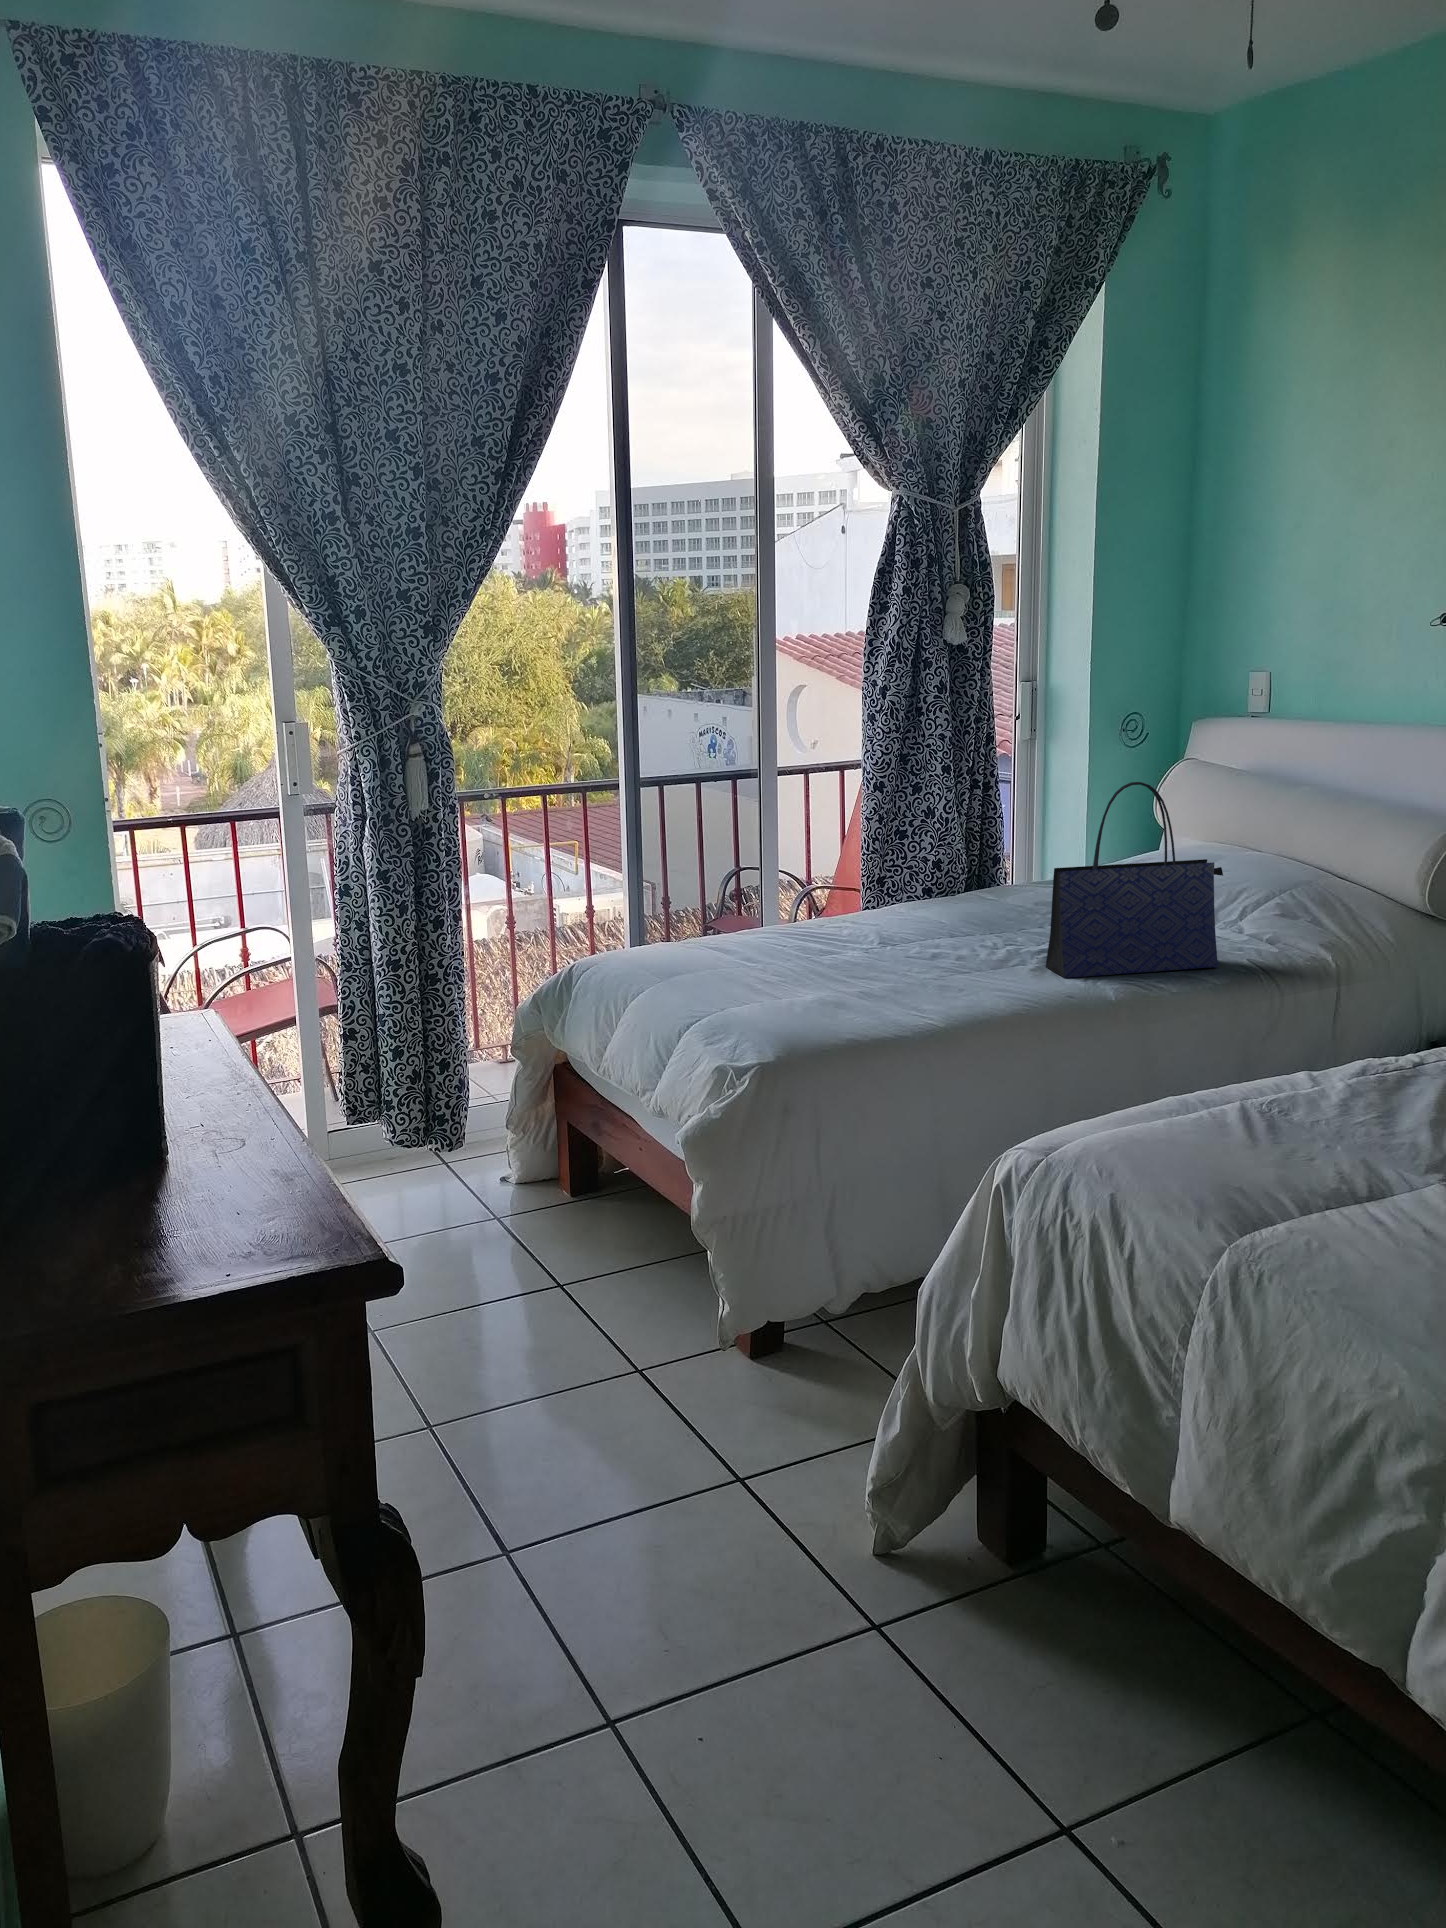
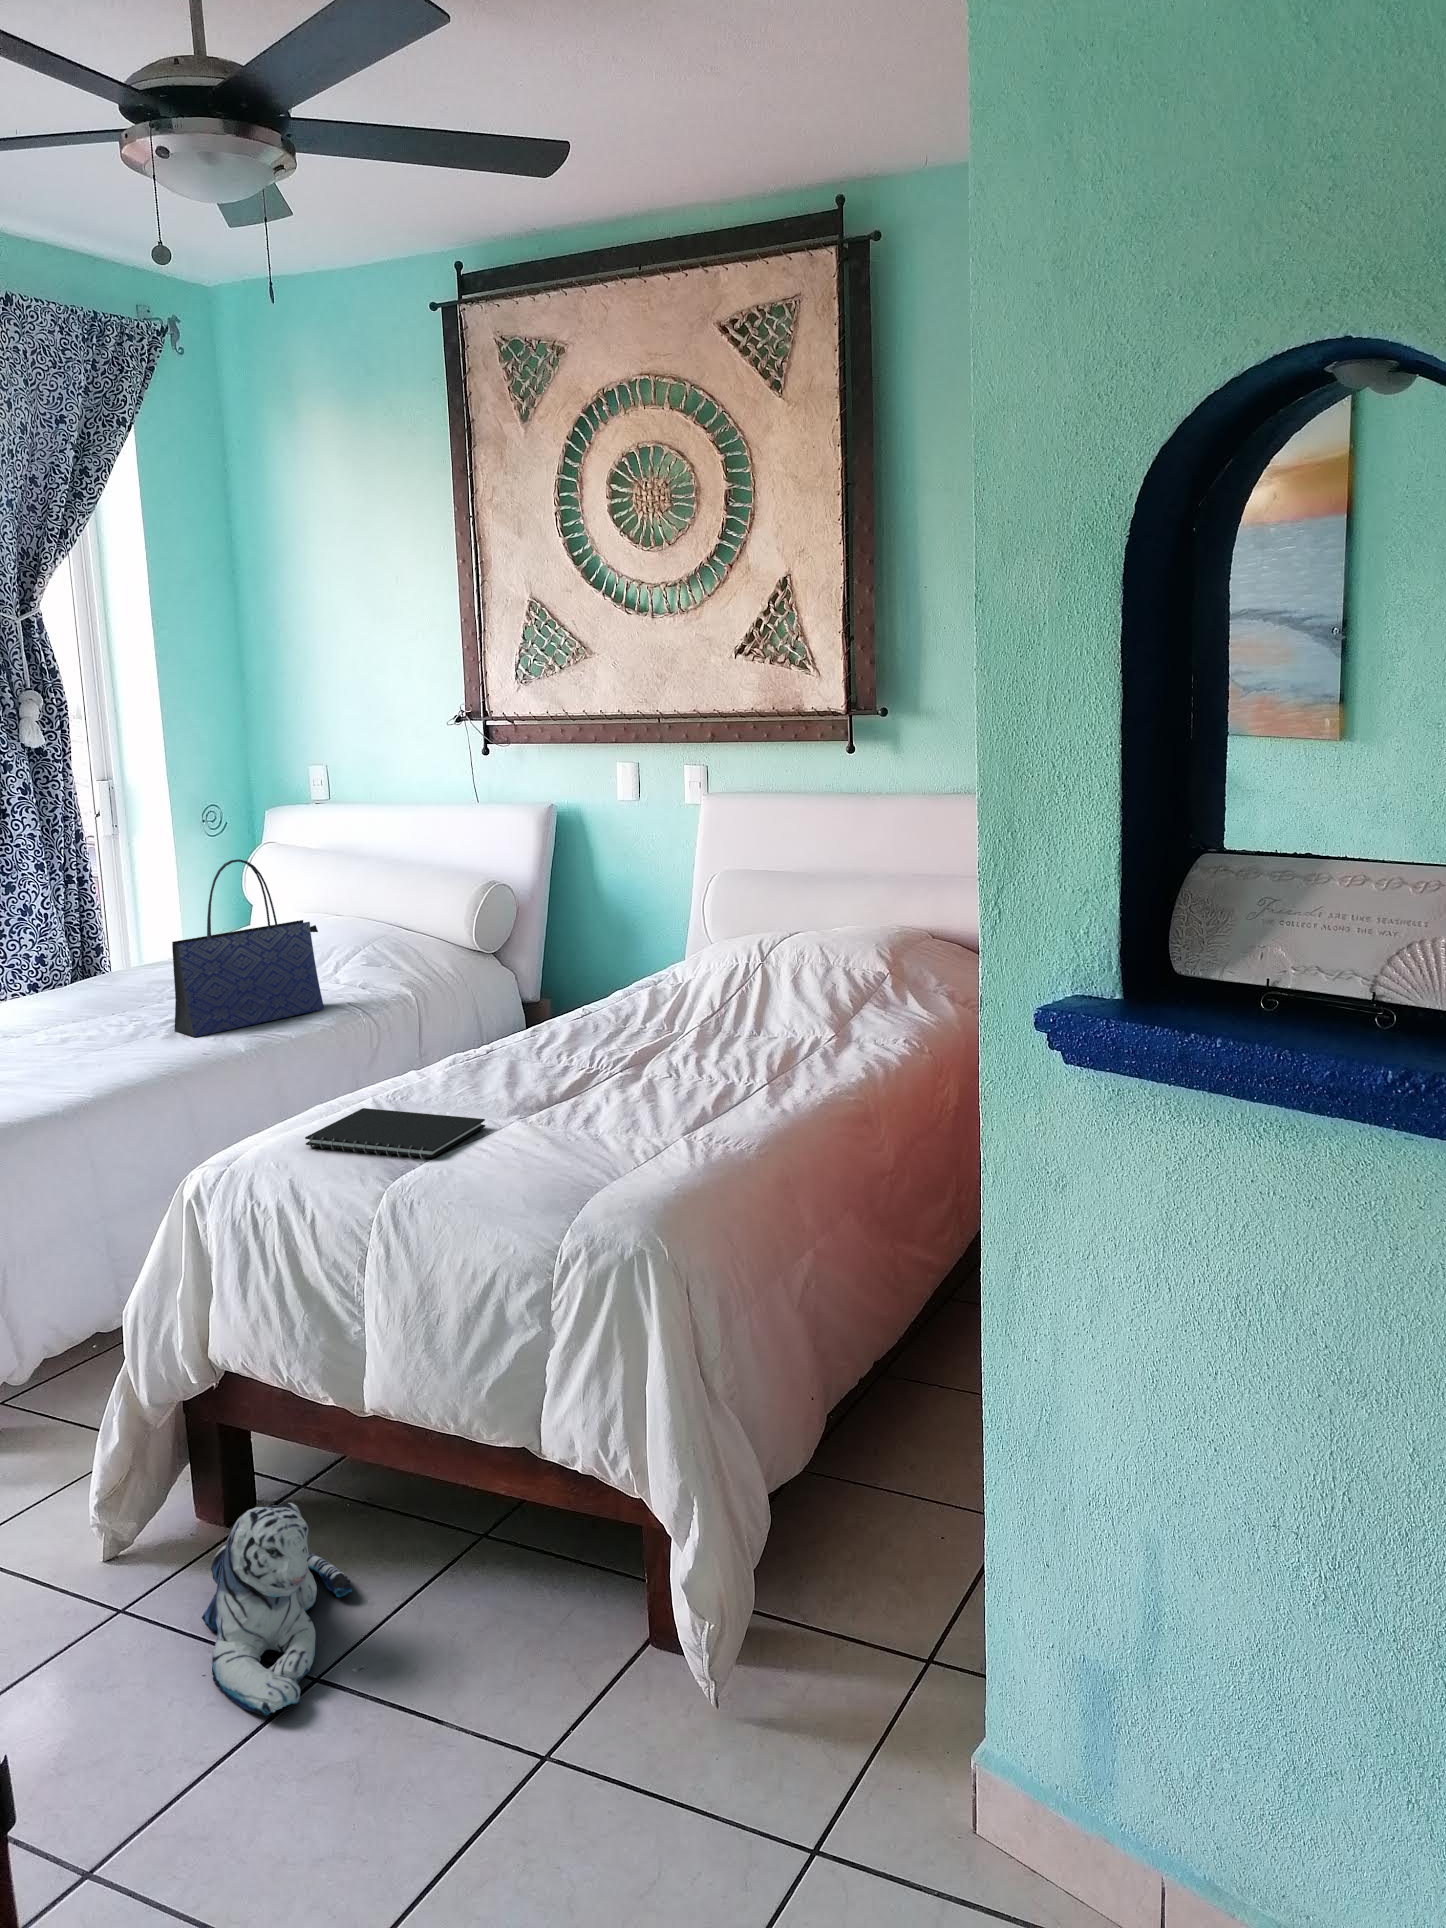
notebook: none [1144,1118,1387,1213] -> present [305,1108,485,1159]
plush toy: none [939,1584,1121,1851] -> present [202,1503,352,1716]

